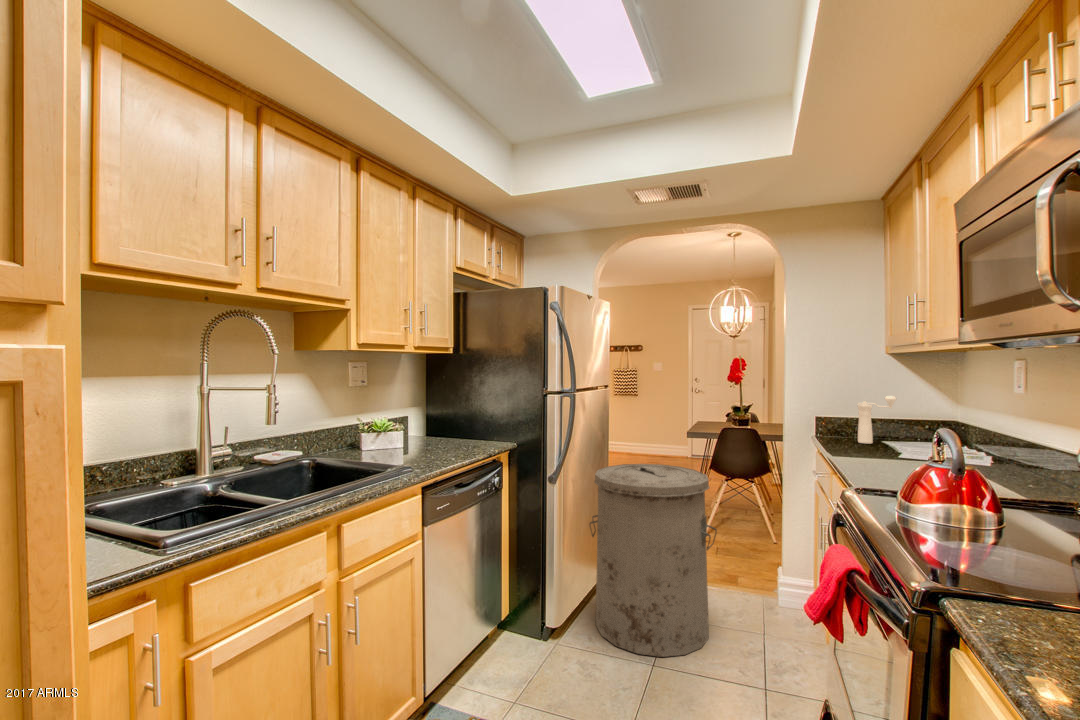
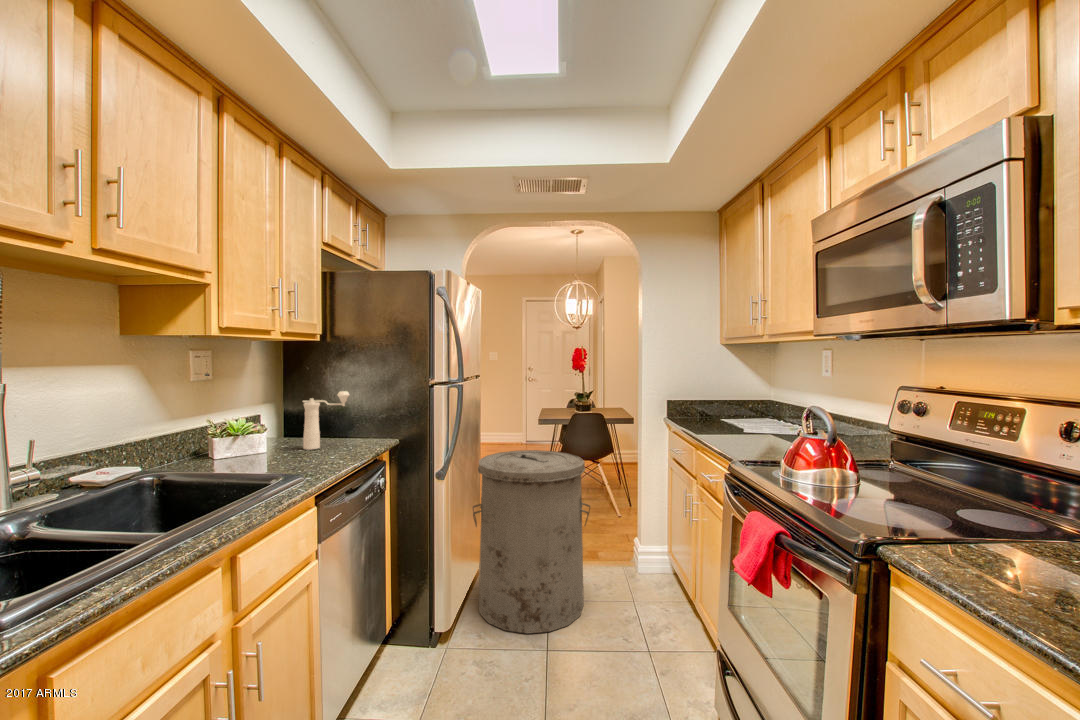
pepper mill: present [858,396,896,443] -> present [303,391,349,450]

